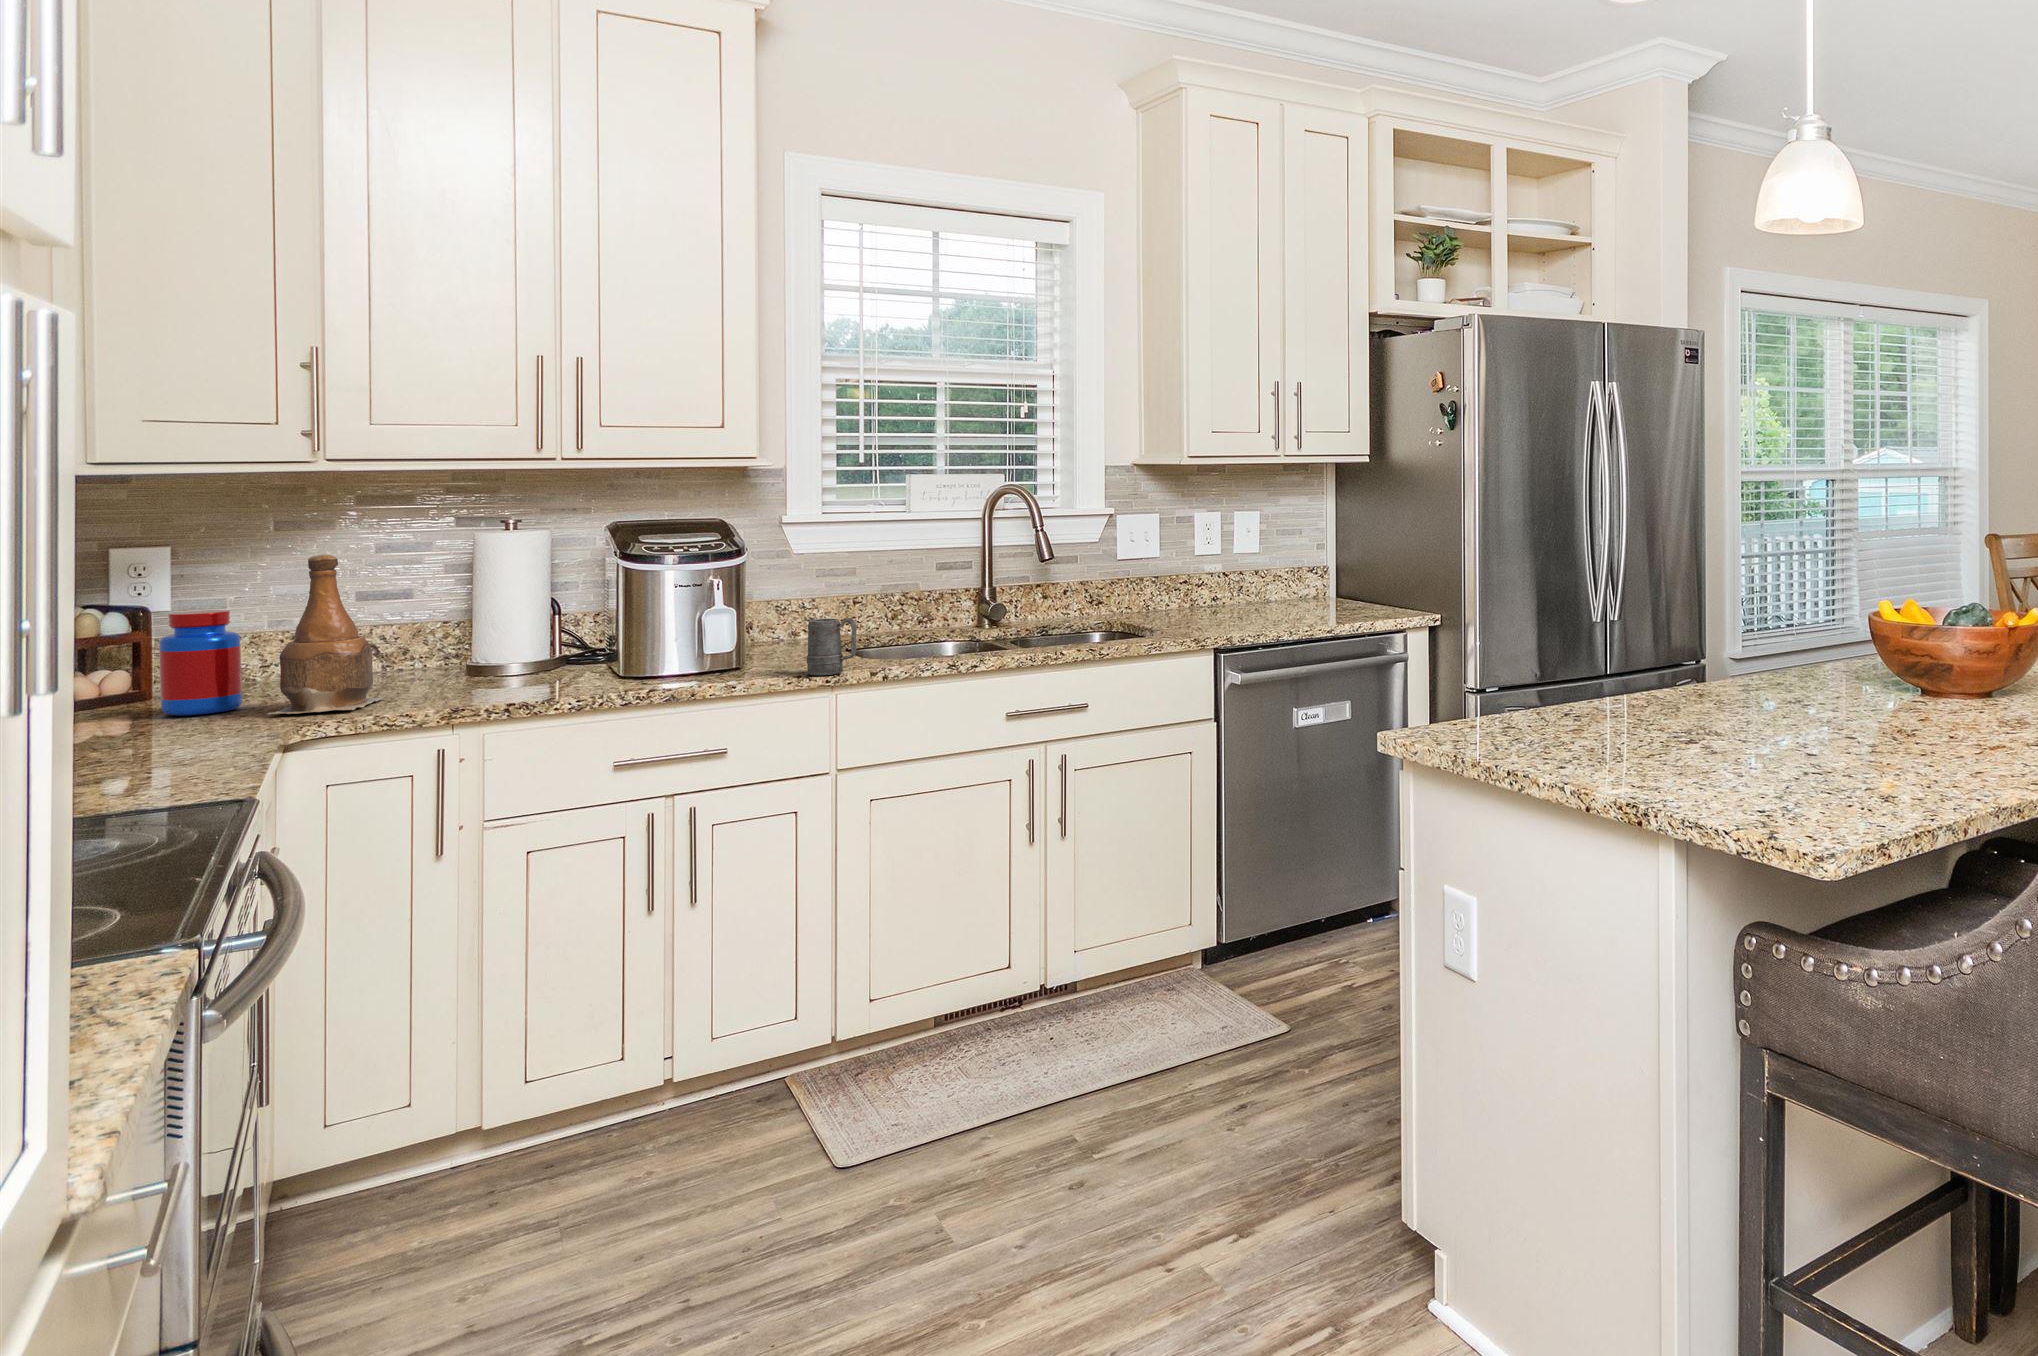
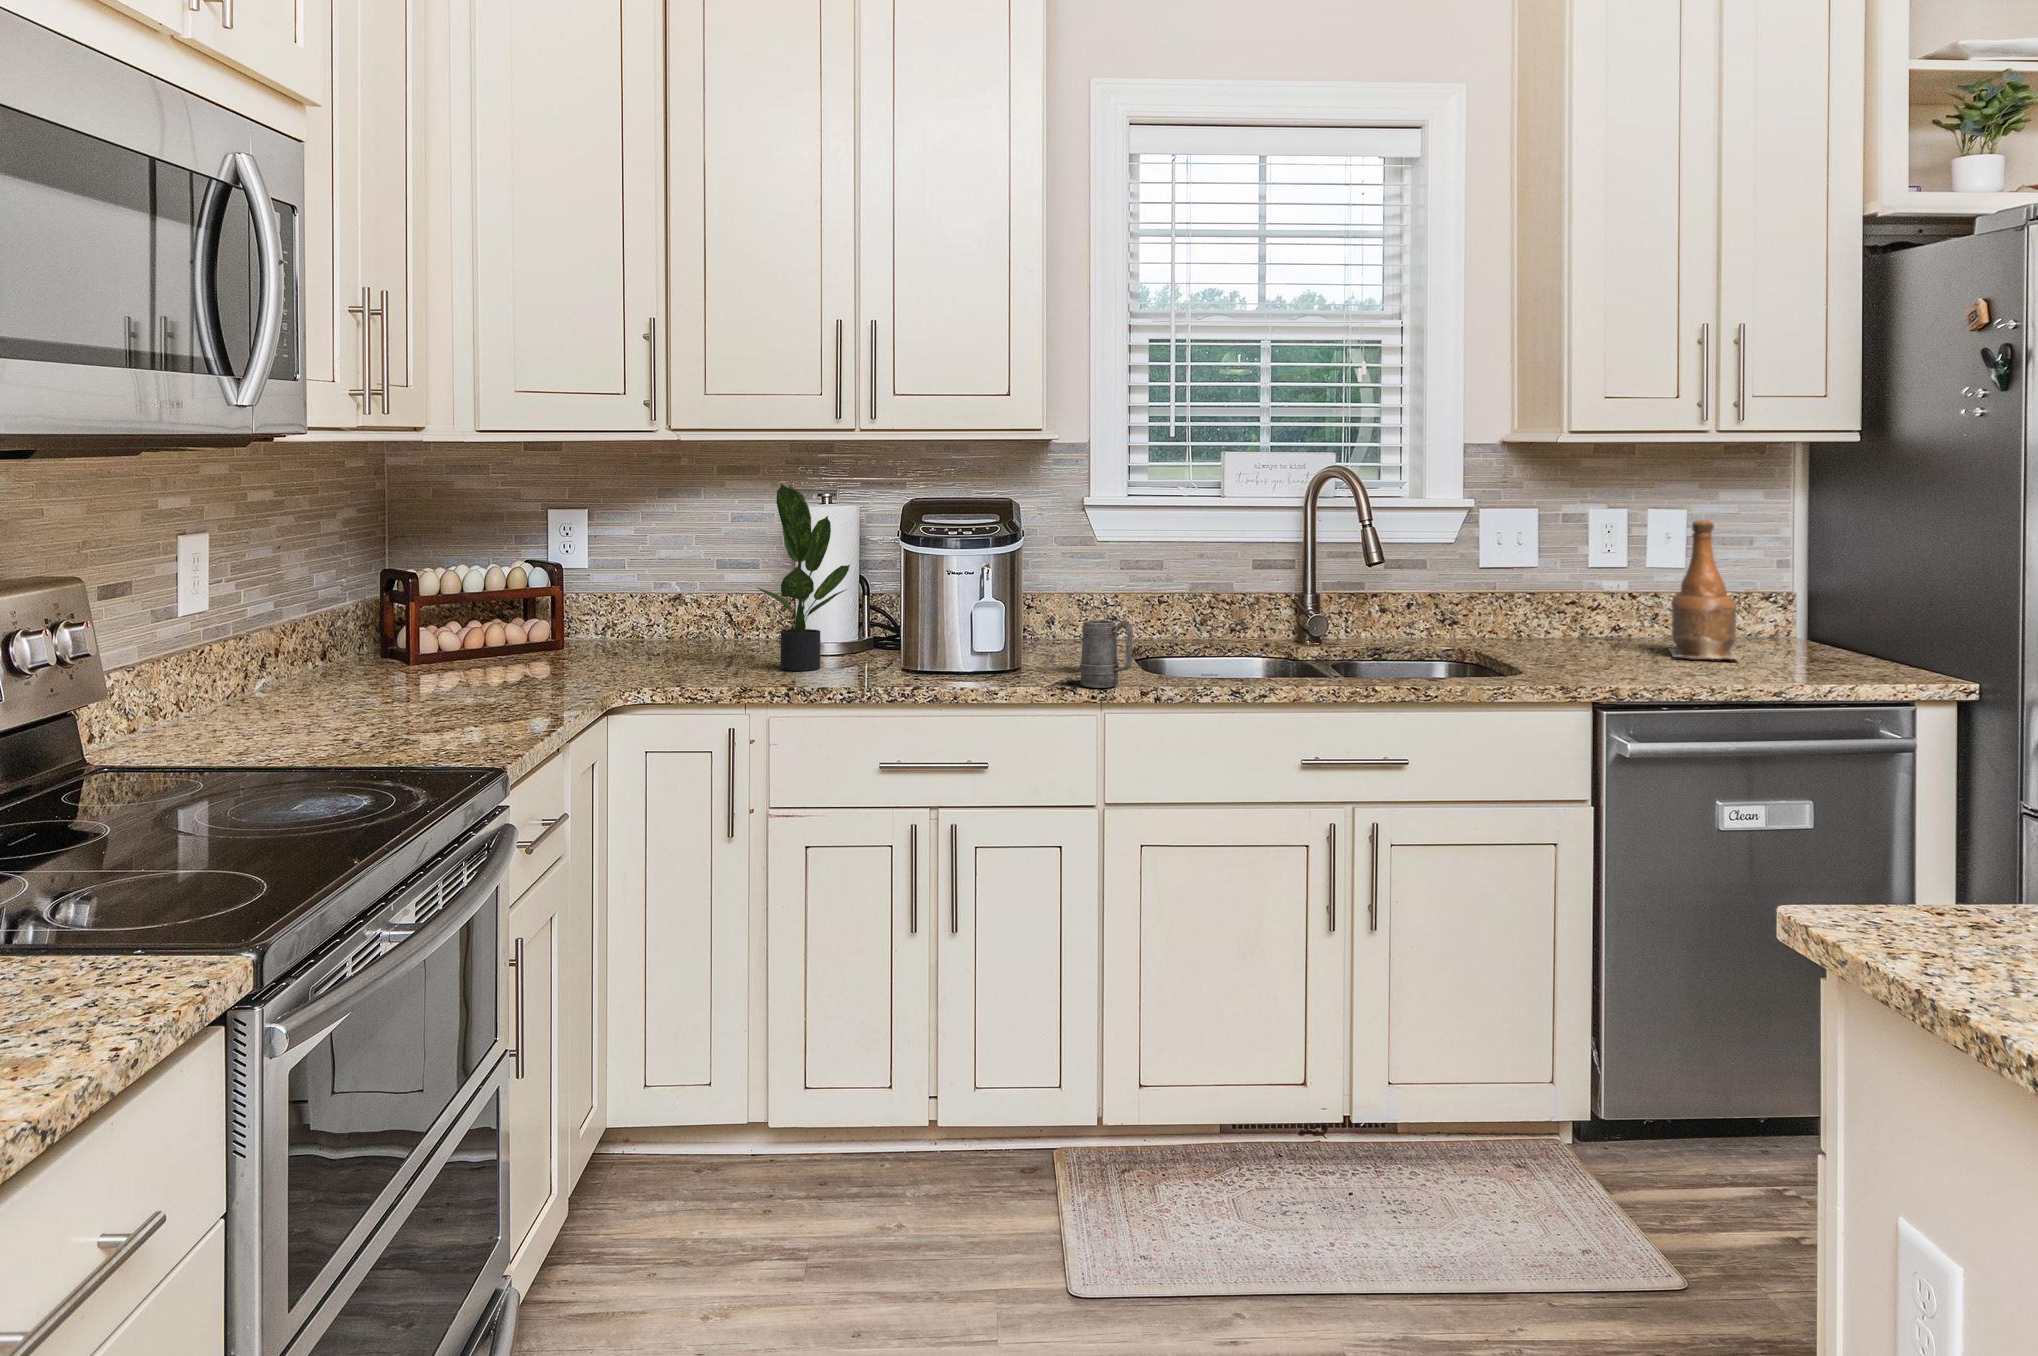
potted plant: none [447,510,566,688] -> present [757,484,850,671]
bottle: present [268,555,384,714] -> present [1669,519,1738,659]
jar: present [159,610,242,715] -> none [543,573,601,672]

